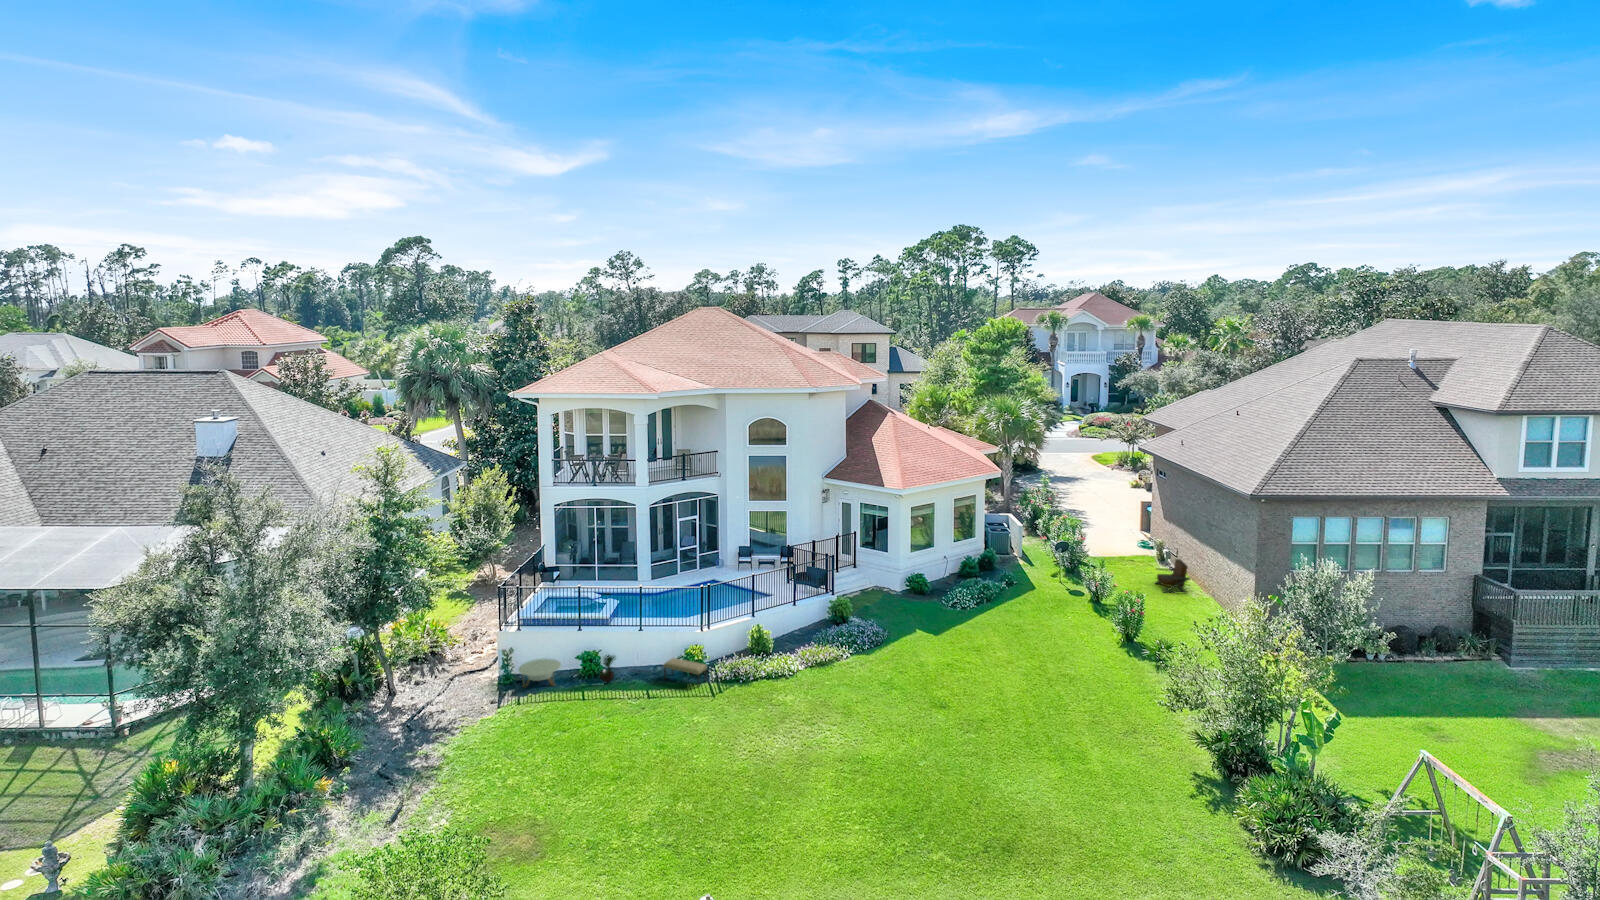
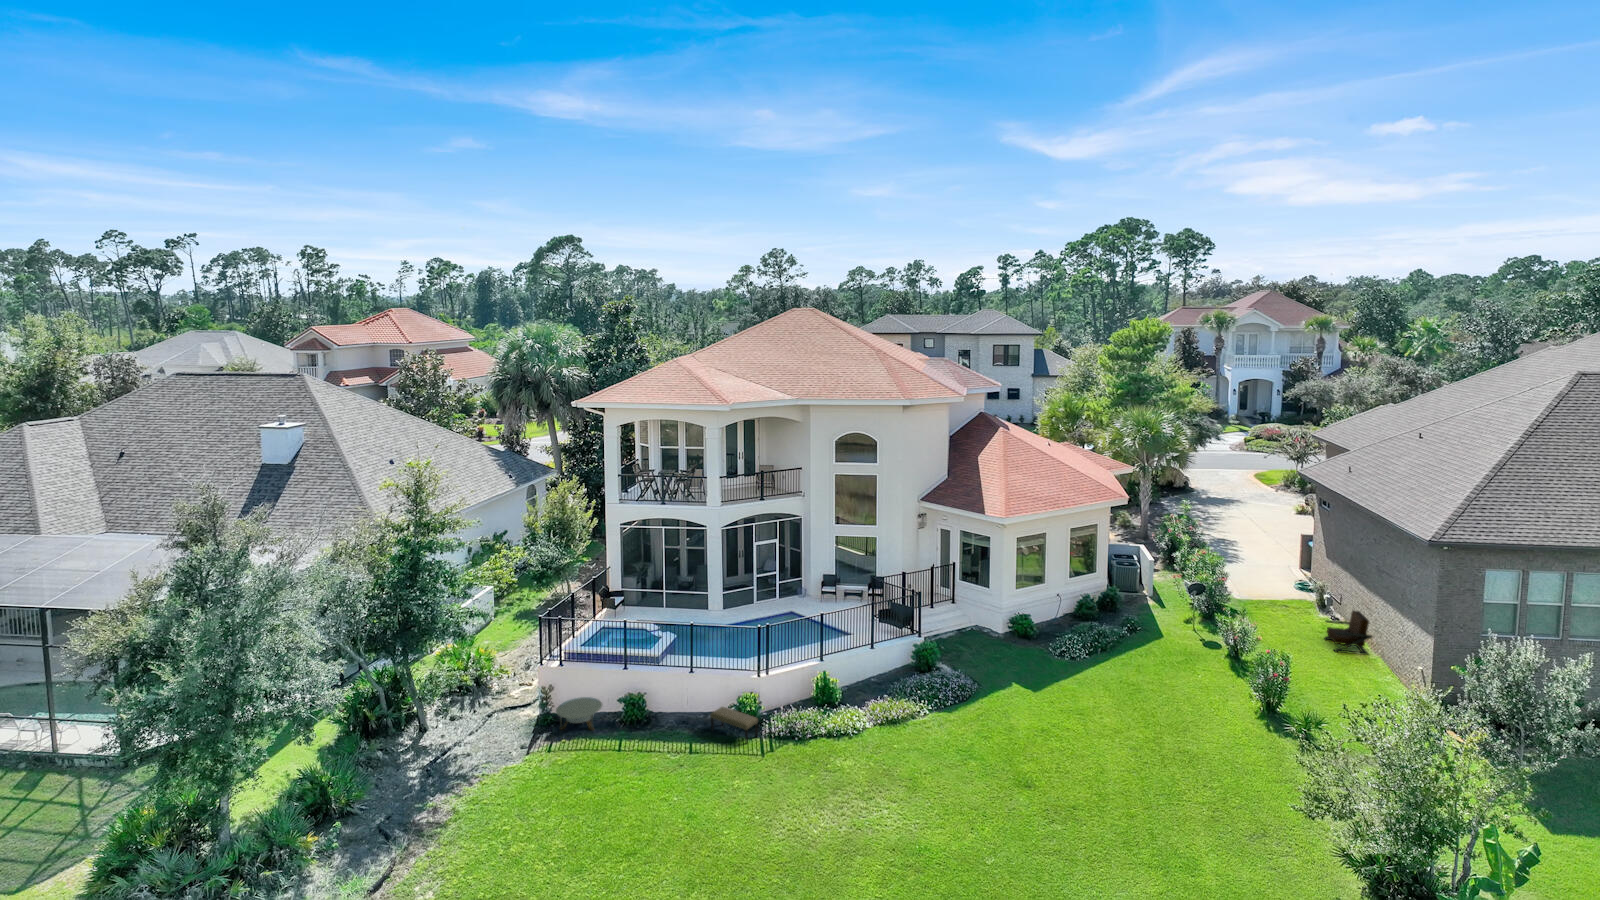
potted tree: present [600,655,615,682] -> none [641,697,661,730]

